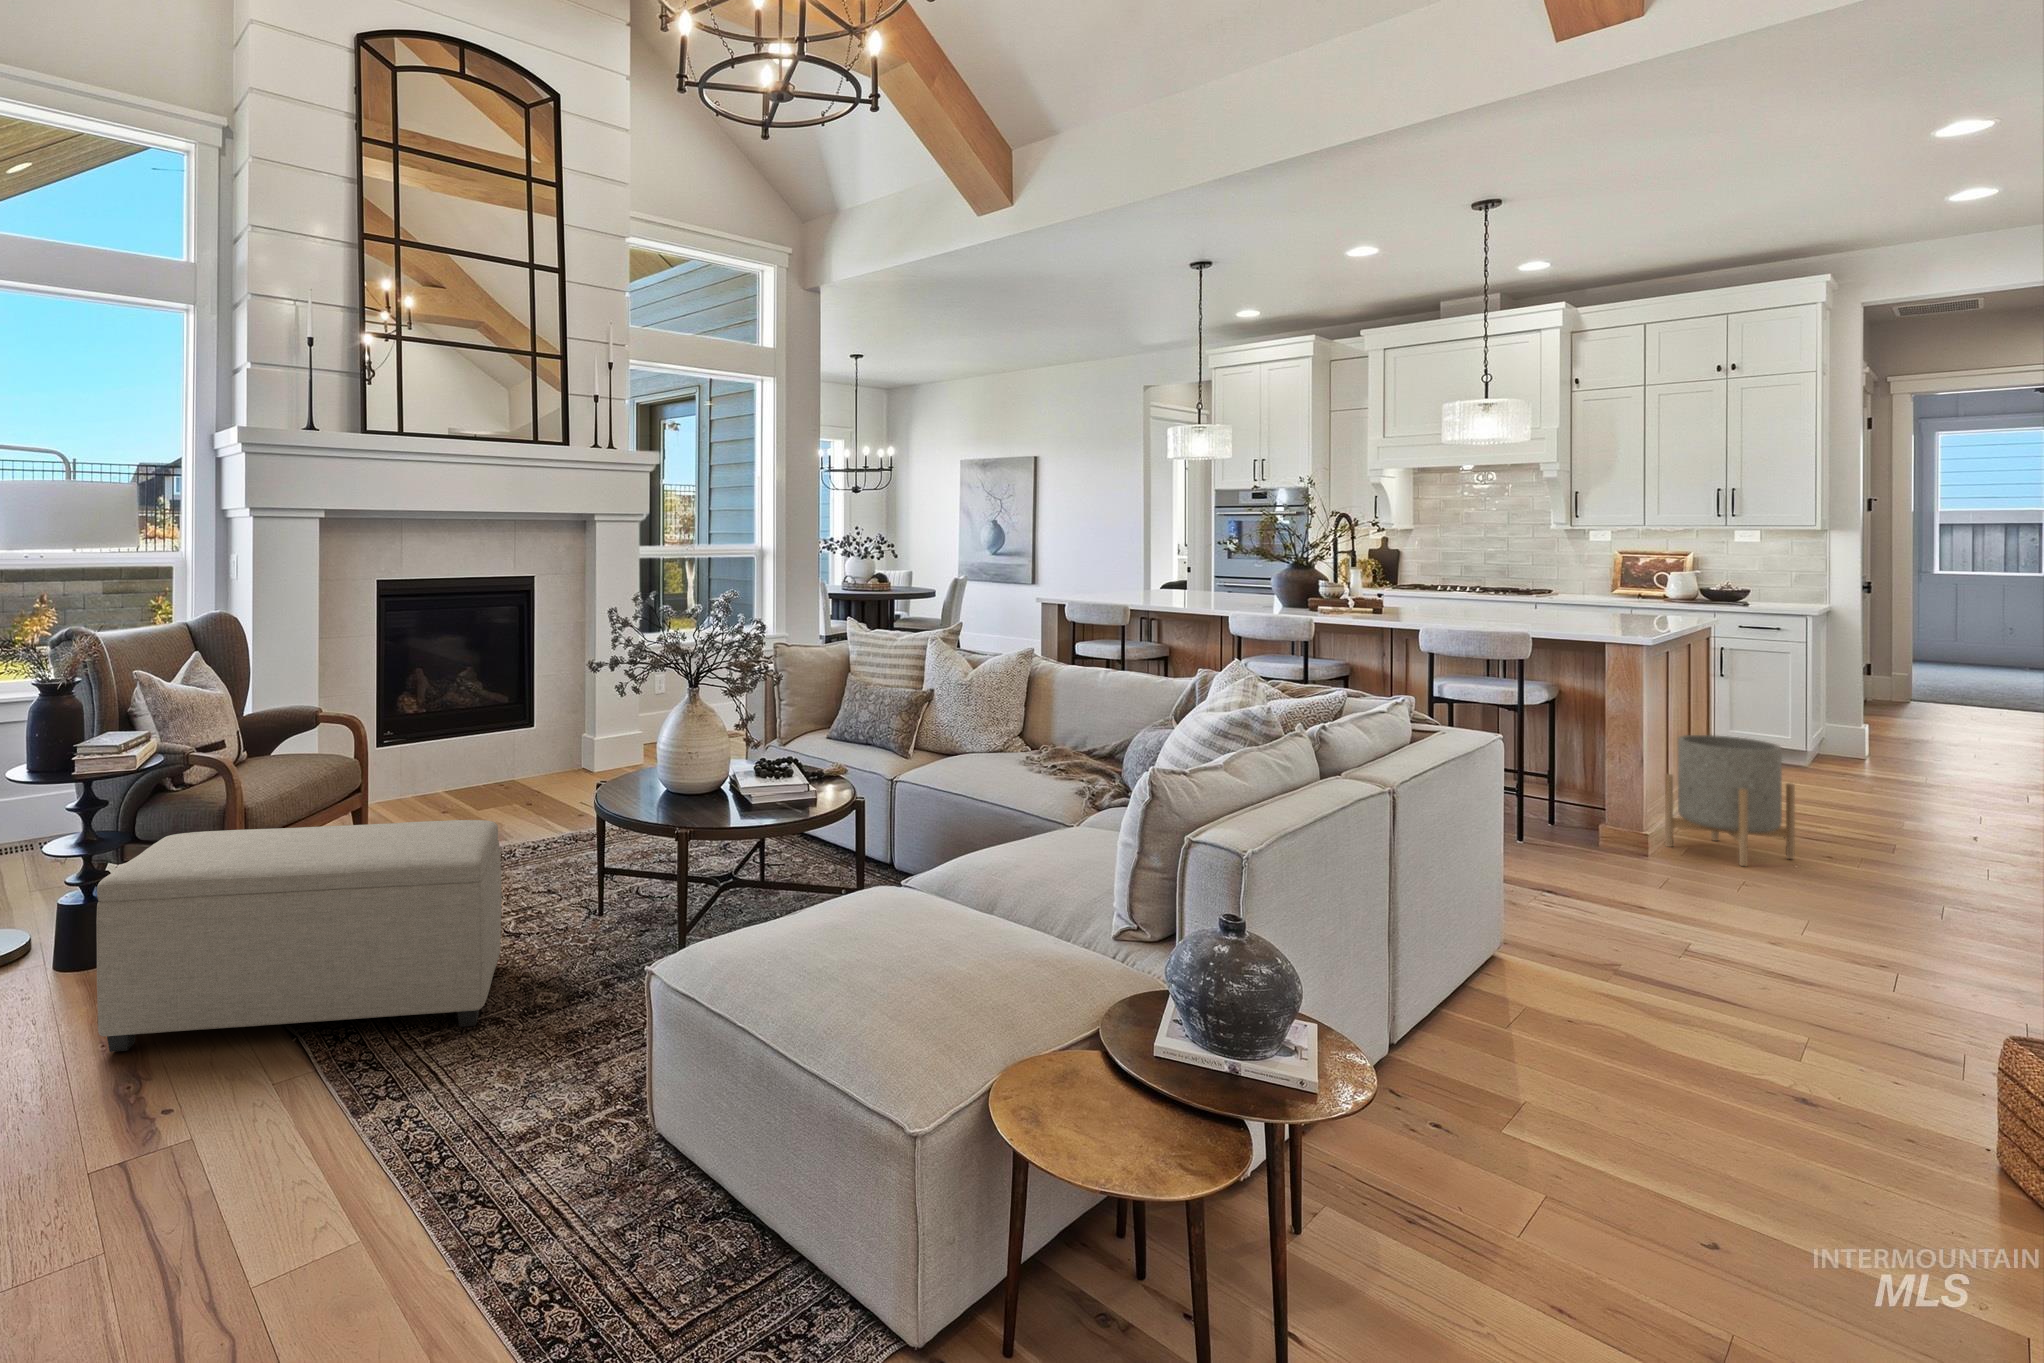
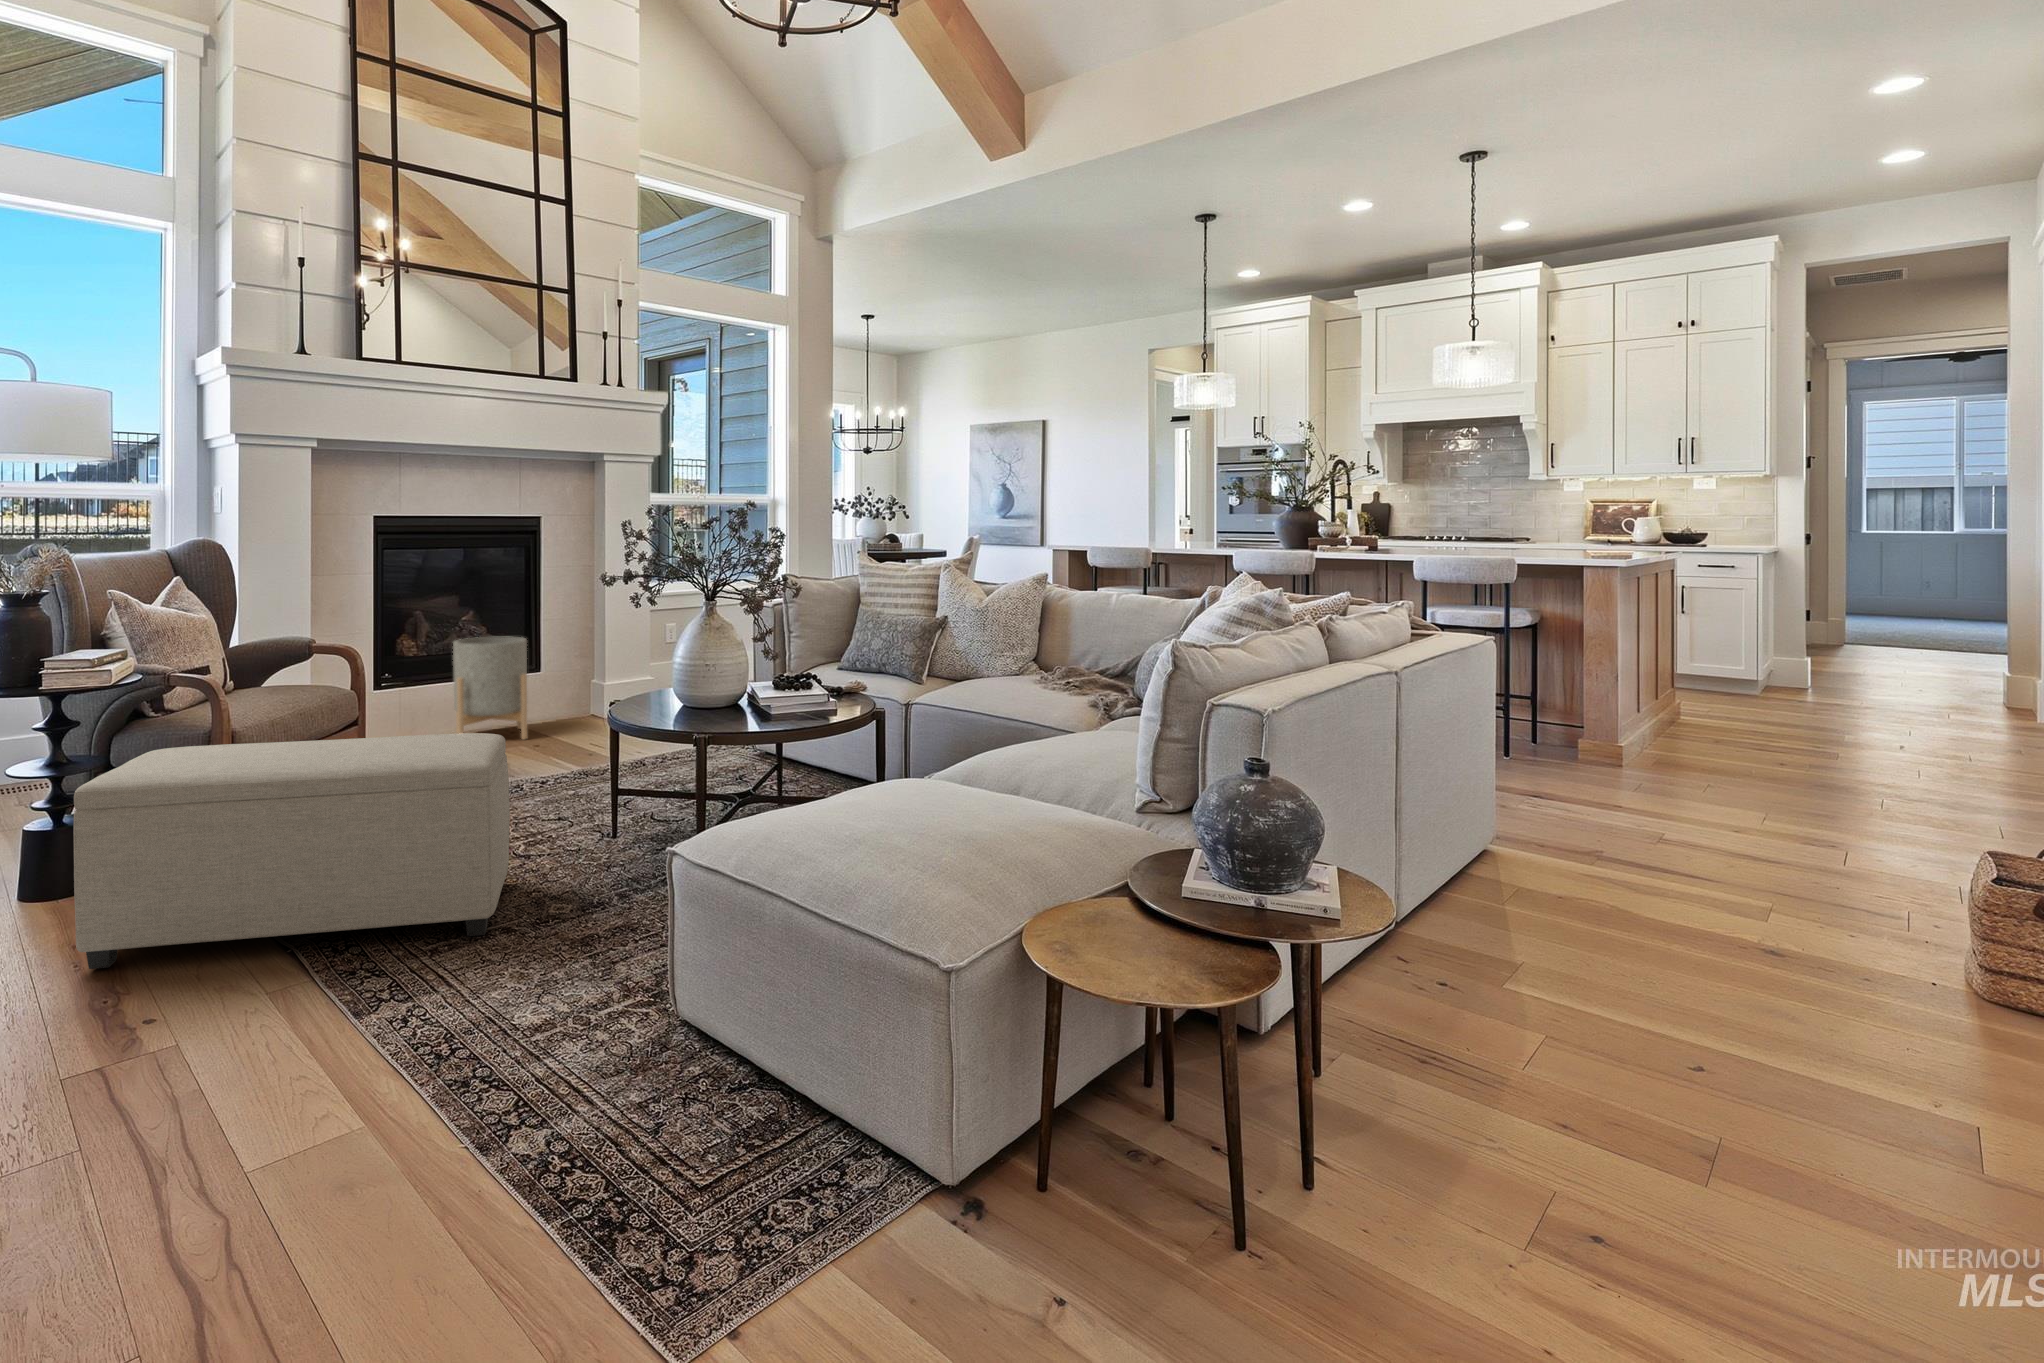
planter: present [1665,735,1795,866] -> present [453,636,527,739]

